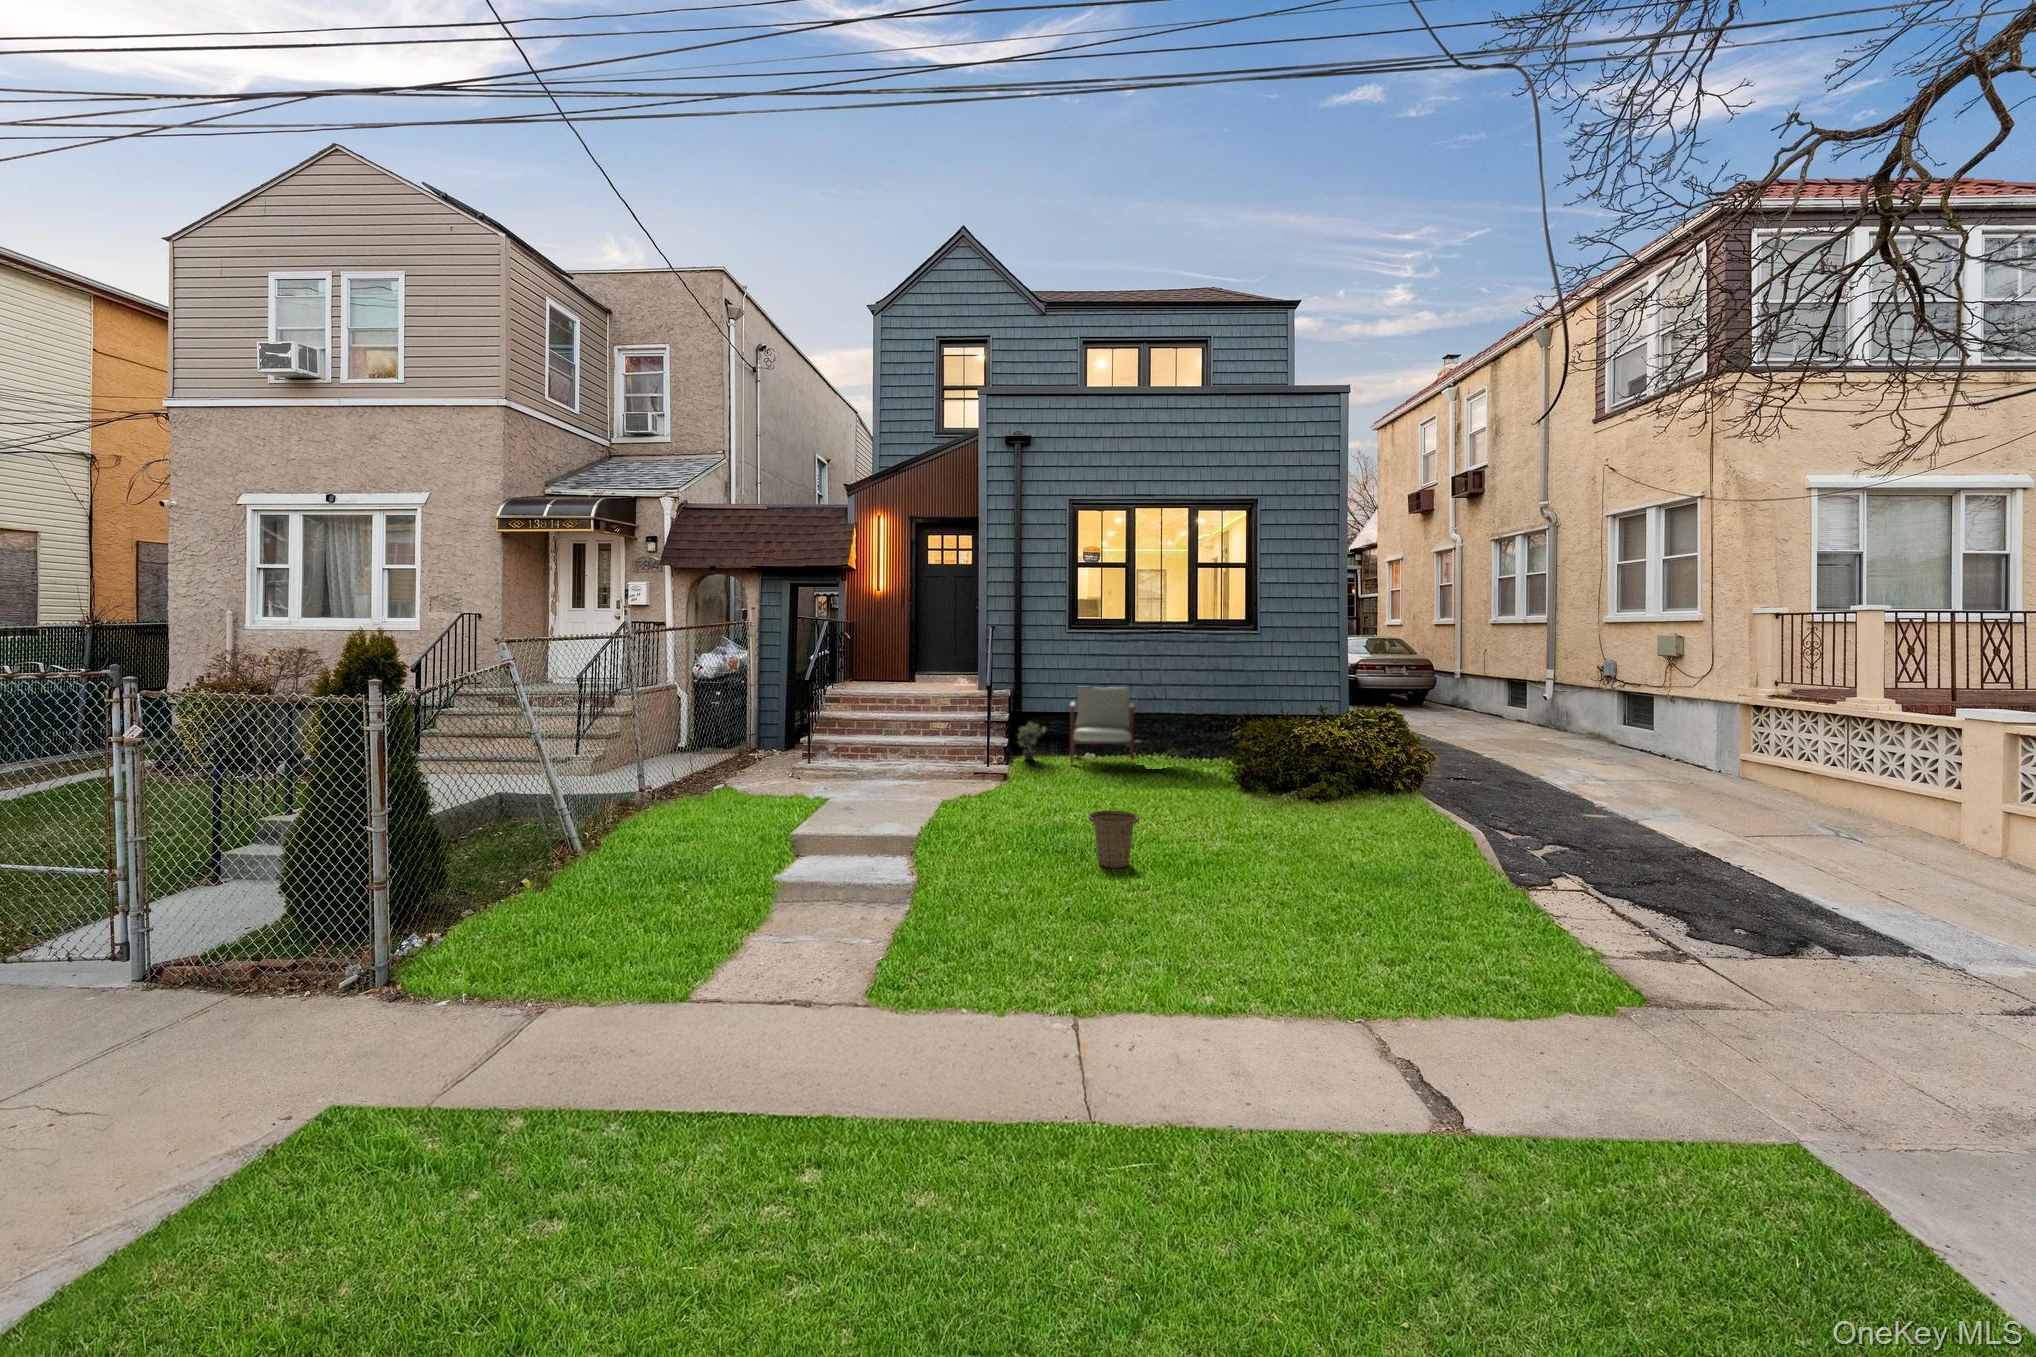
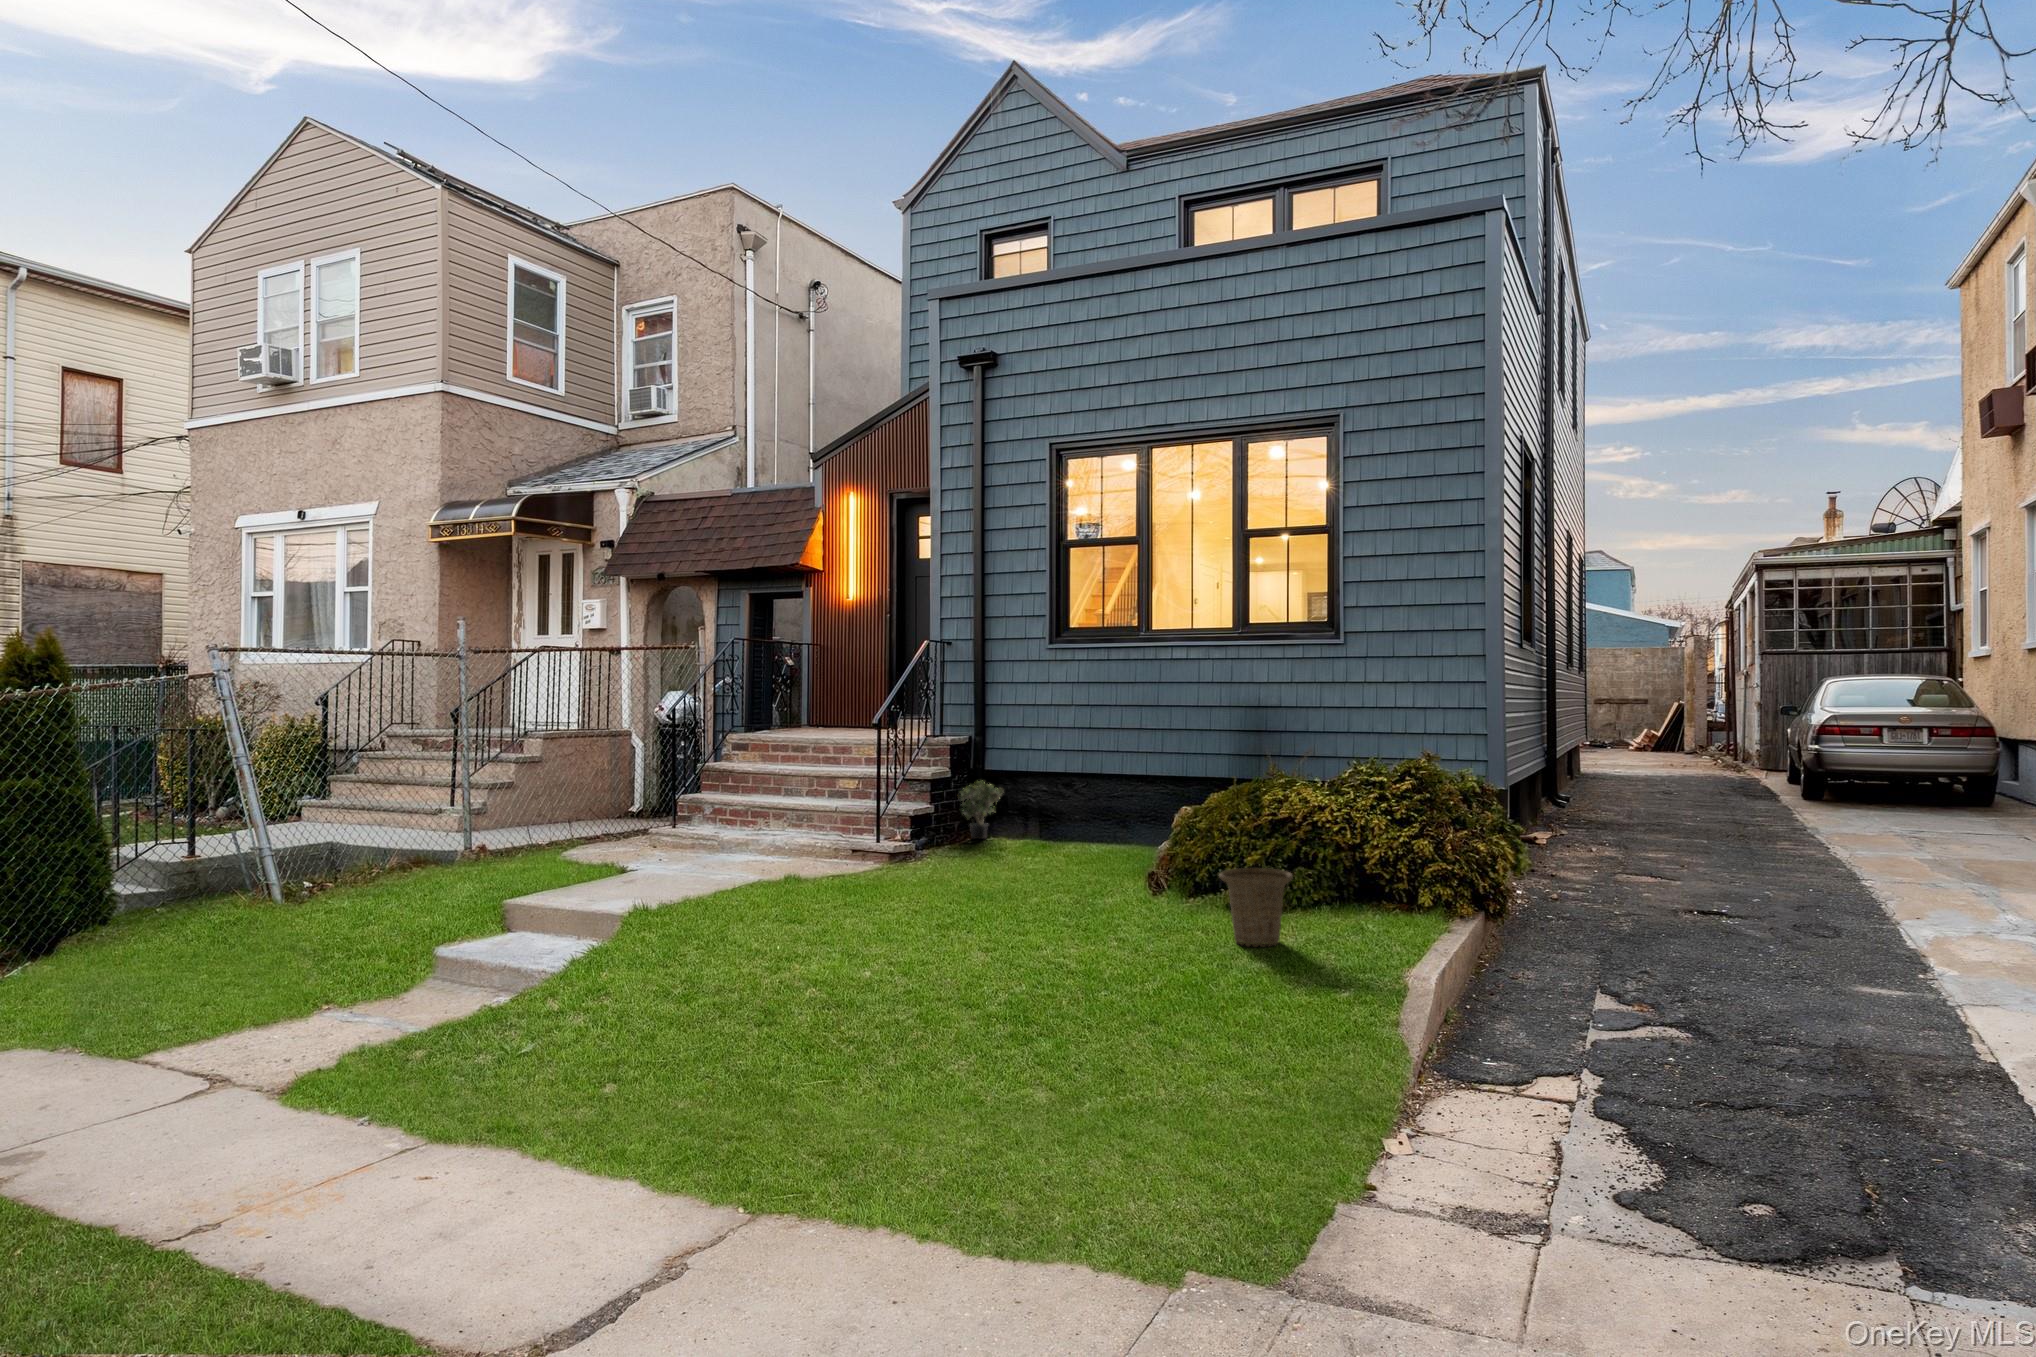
lounge chair: present [1070,687,1135,765] -> none [1017,727,1144,851]
basket: present [1088,810,1140,868] -> present [1219,868,1293,947]

